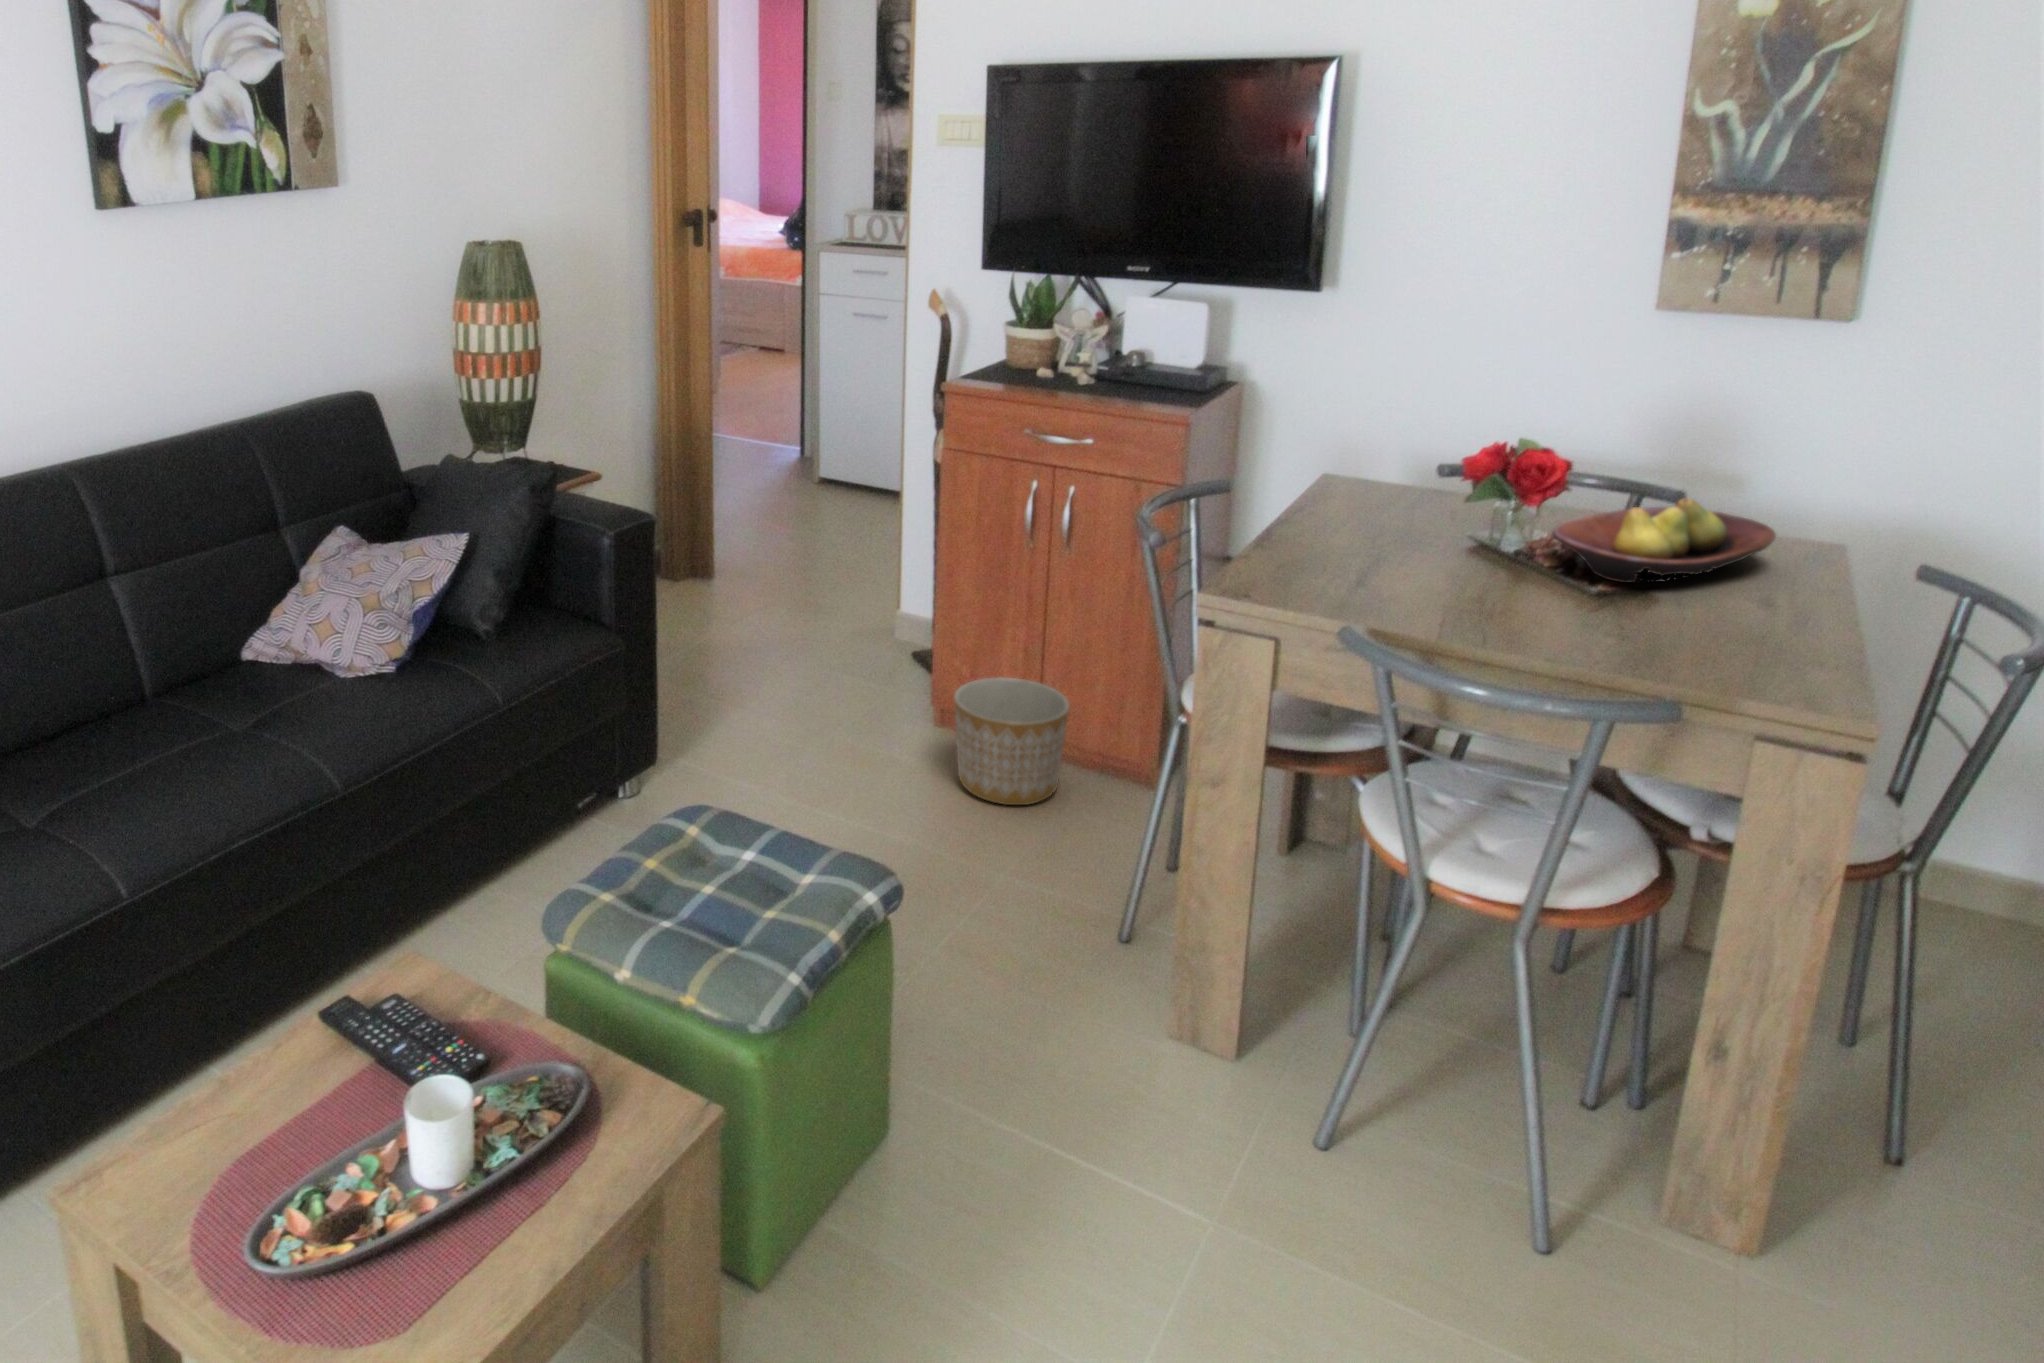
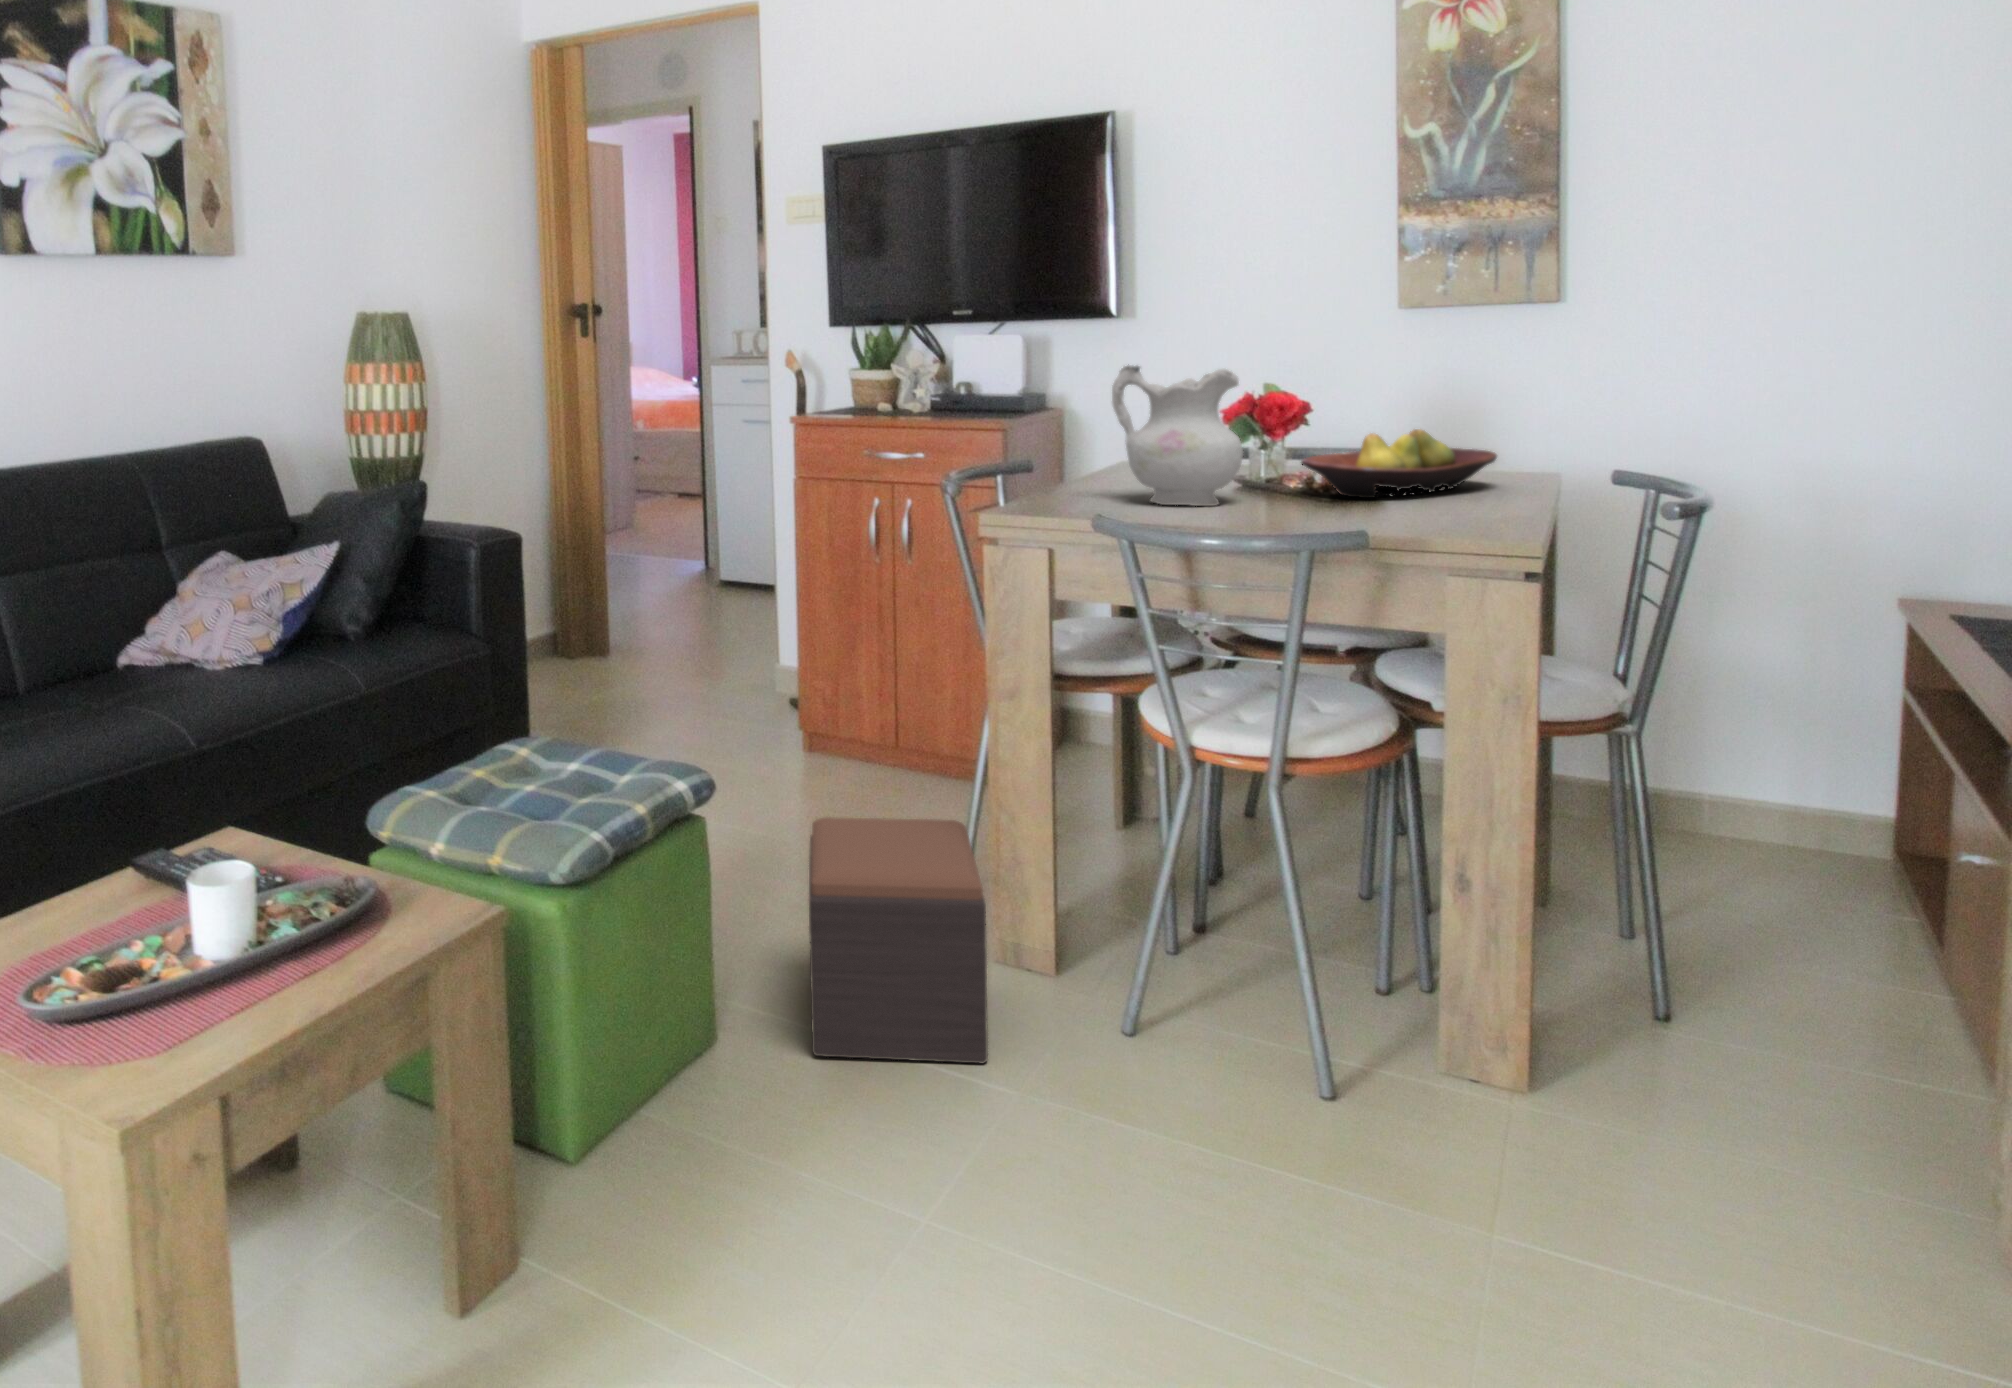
ceramic pitcher: none [1347,424,1498,591] -> present [1112,365,1243,506]
planter: present [954,677,1069,805] -> none [802,688,909,802]
footstool: none [979,895,1182,1171] -> present [809,817,988,1064]

